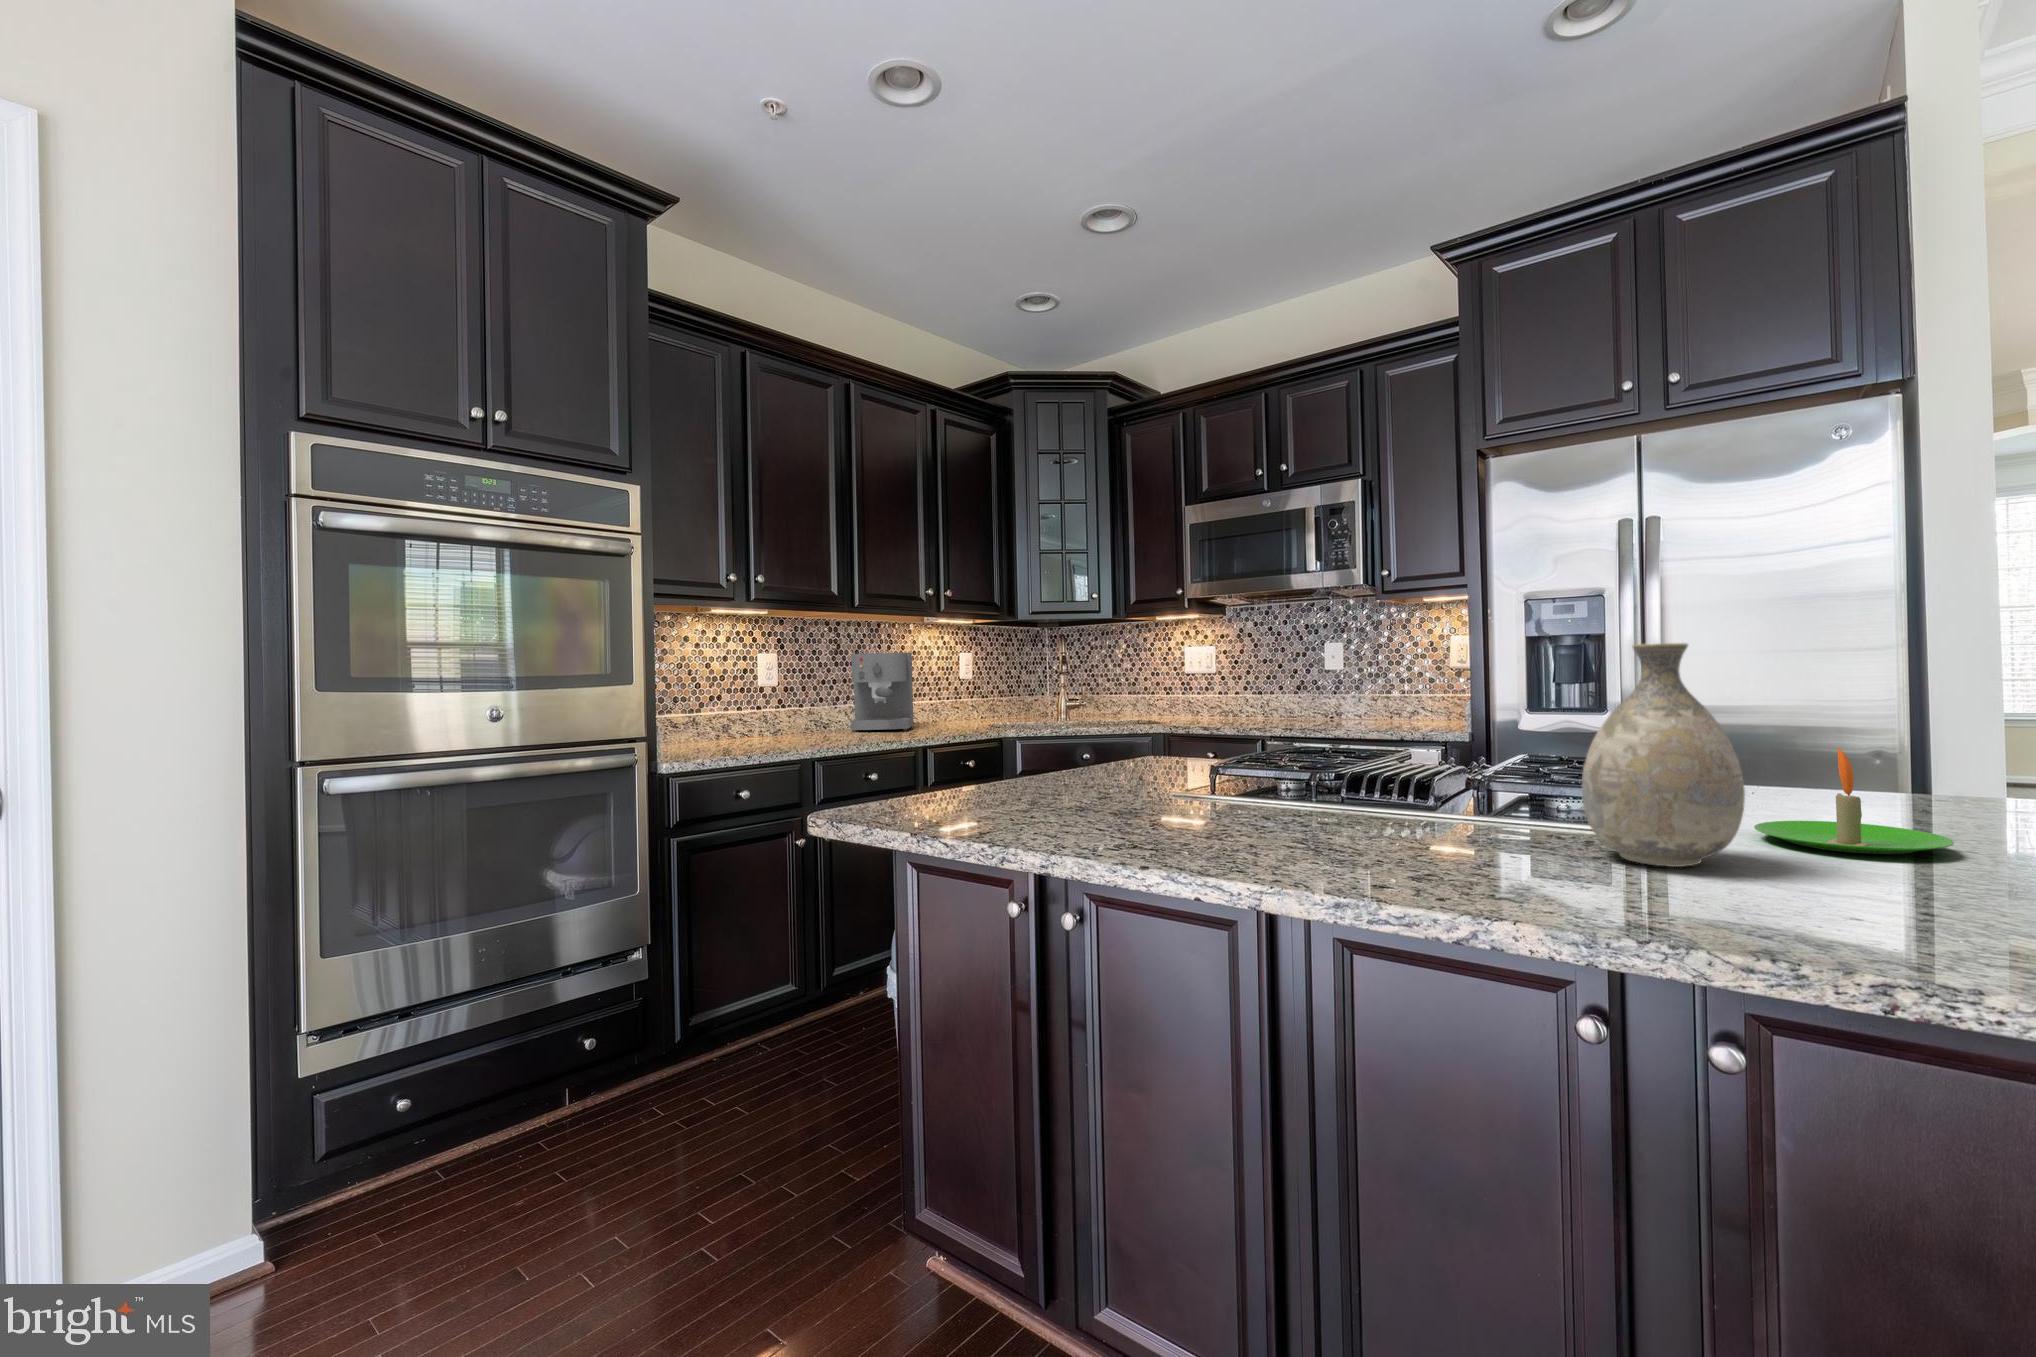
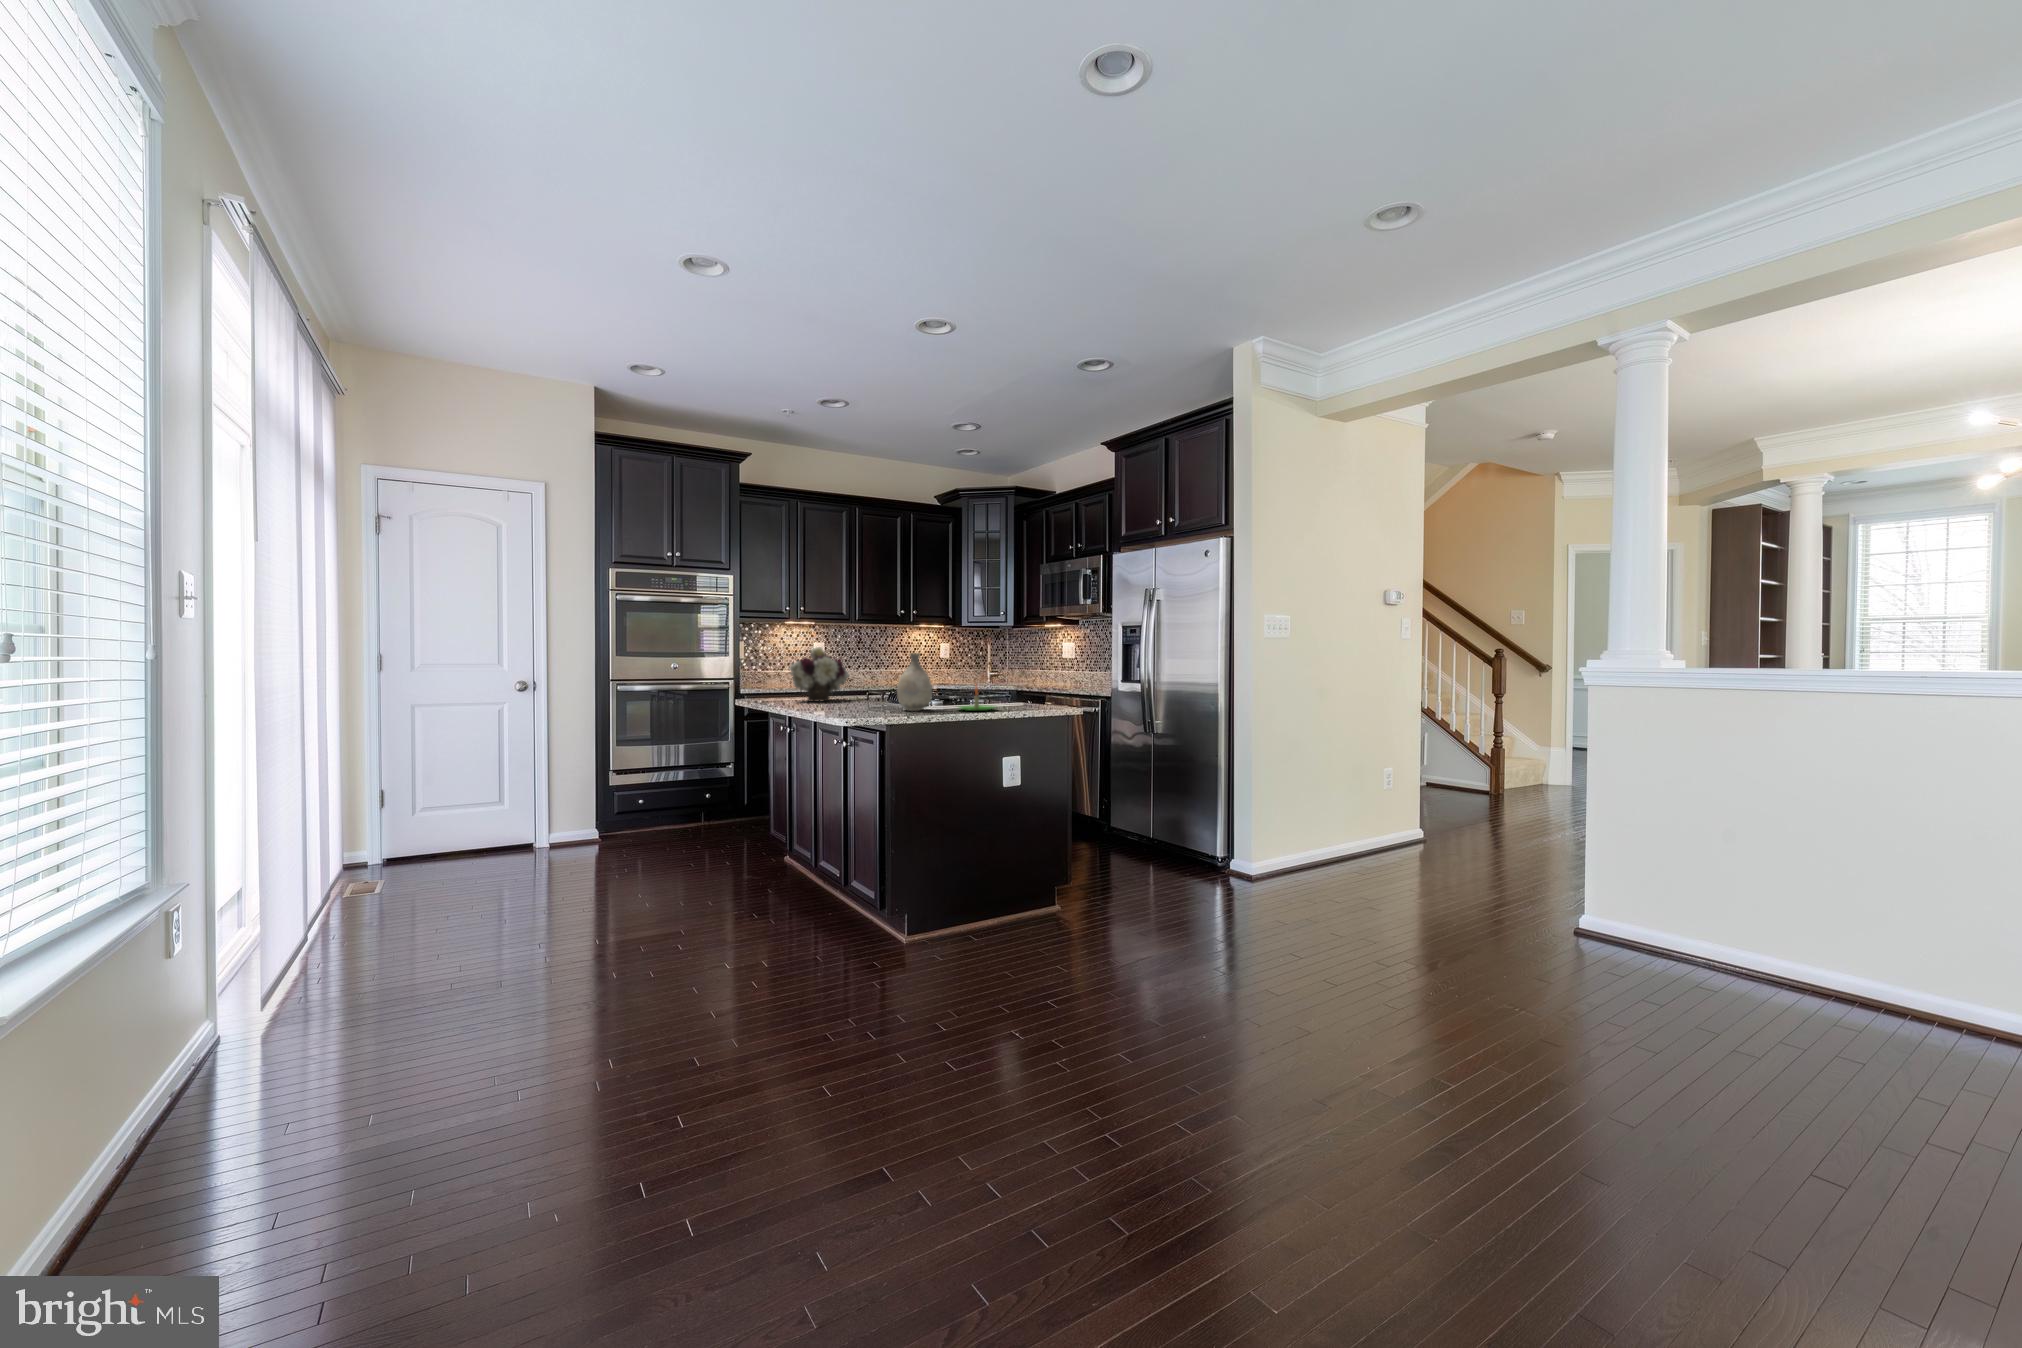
flower arrangement: none [967,642,1138,817] -> present [789,647,850,702]
coffee maker: present [851,653,914,732] -> none [862,643,900,684]

